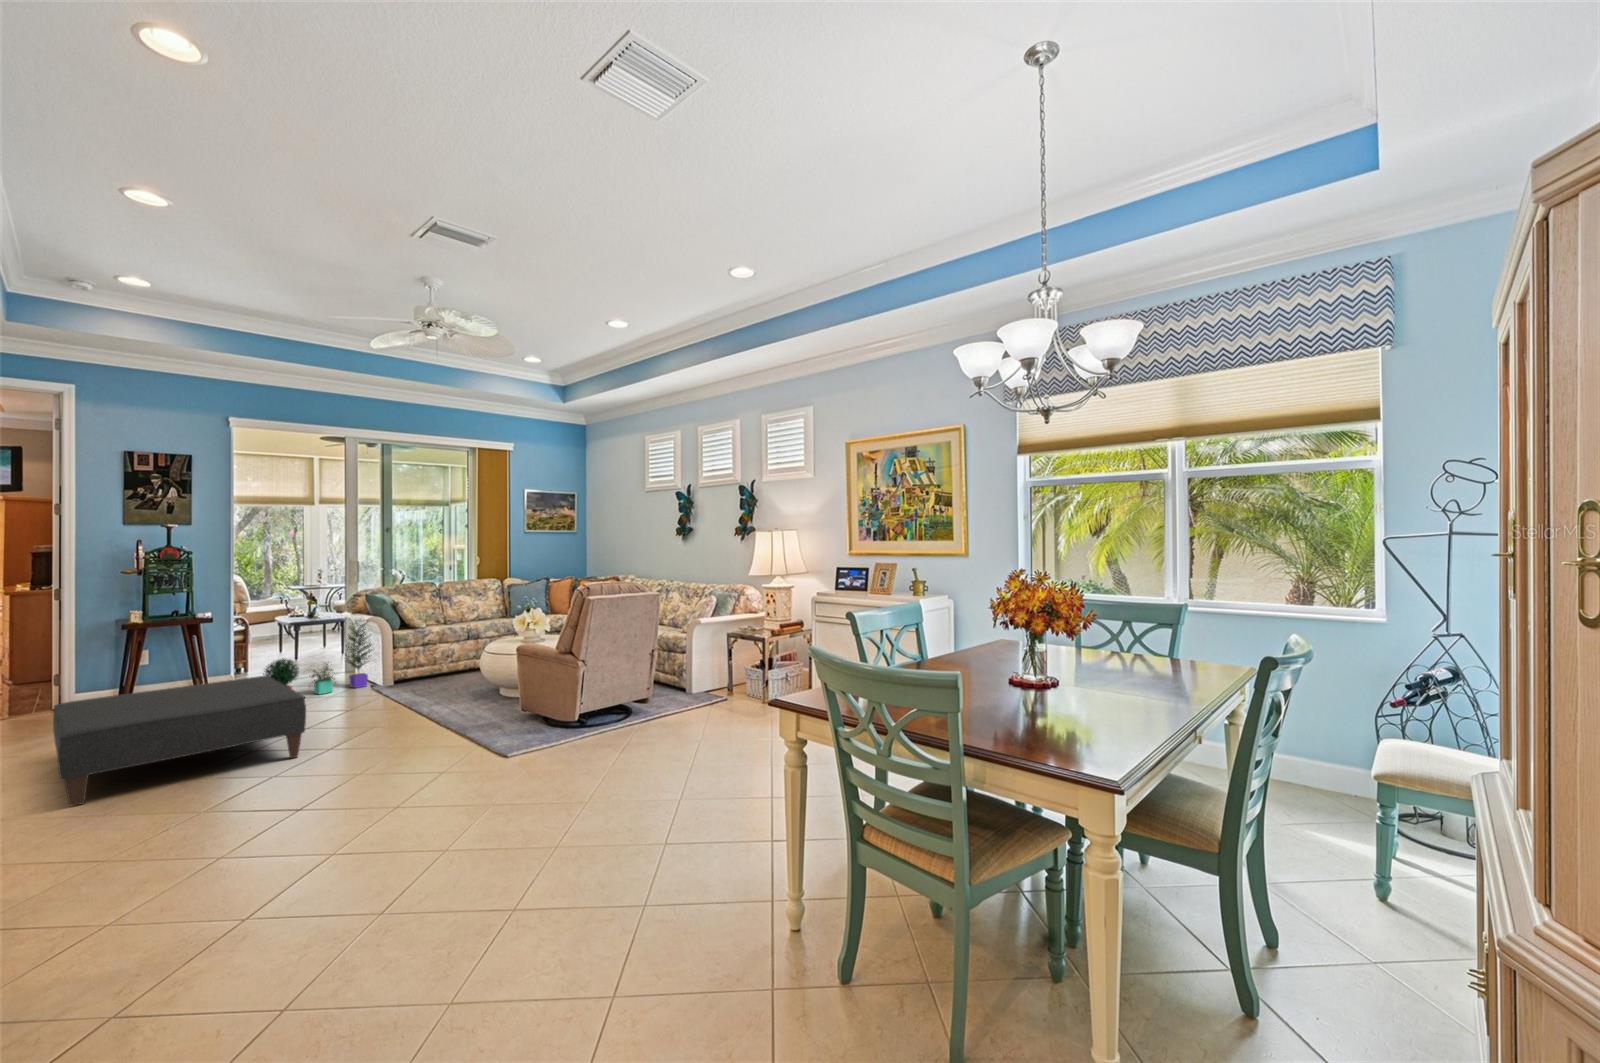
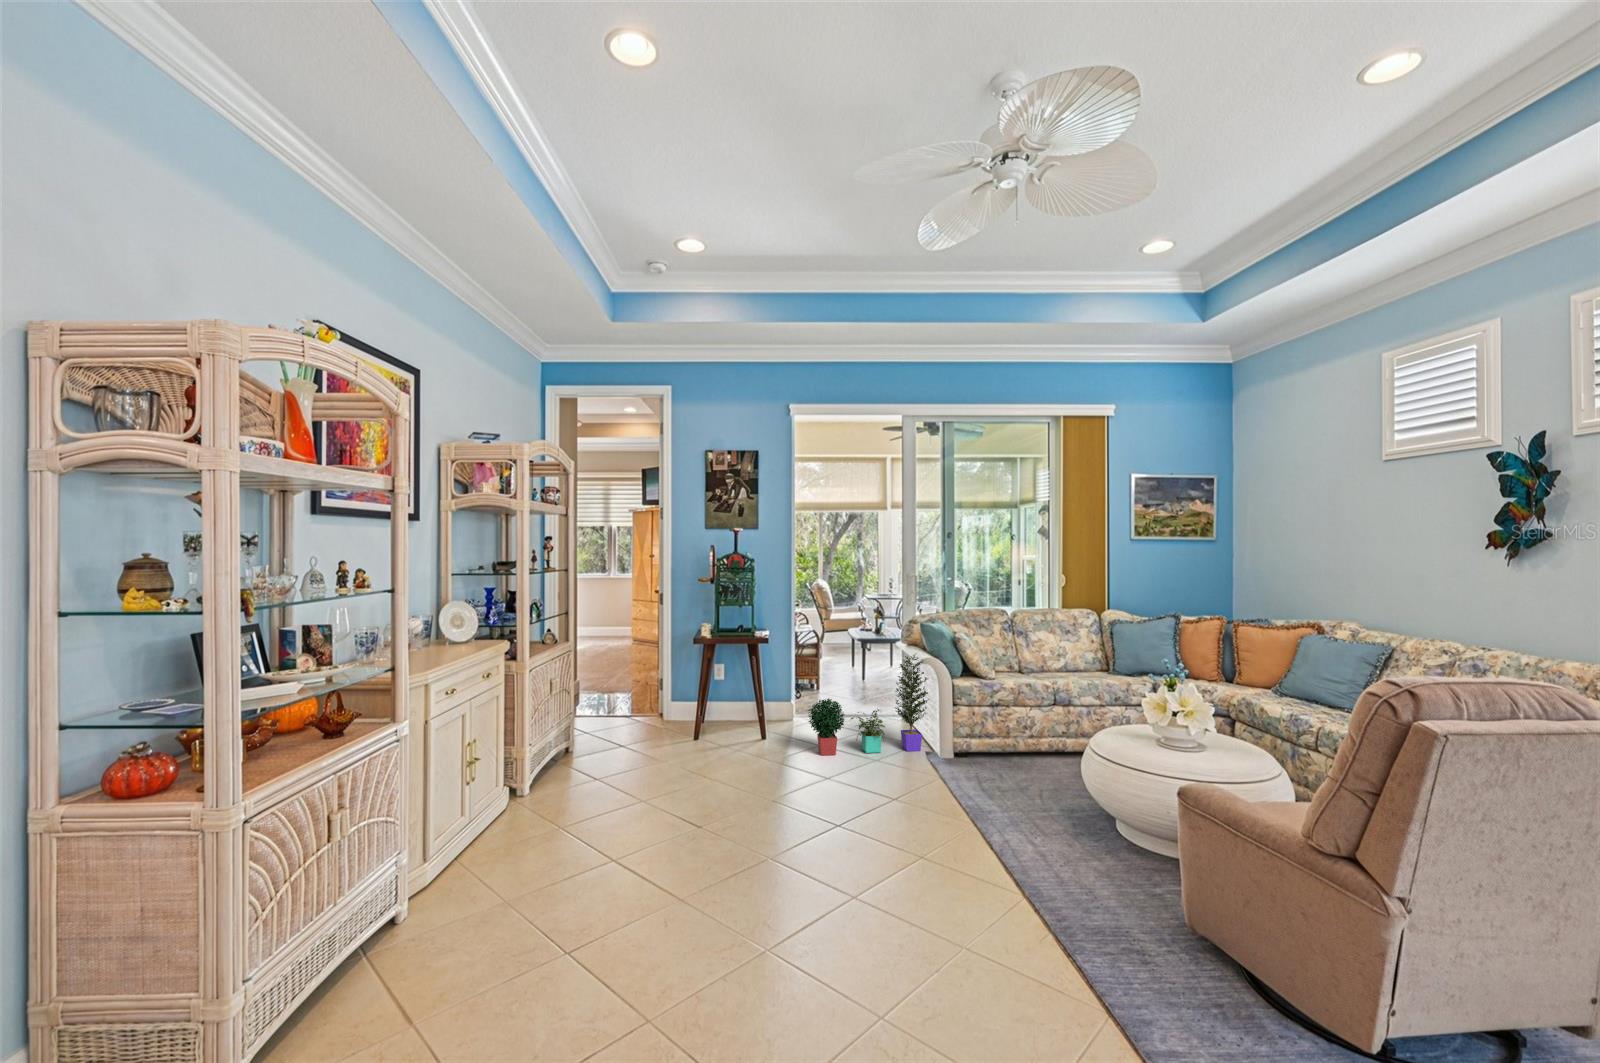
ottoman: present [53,676,306,806] -> none [524,735,809,920]

